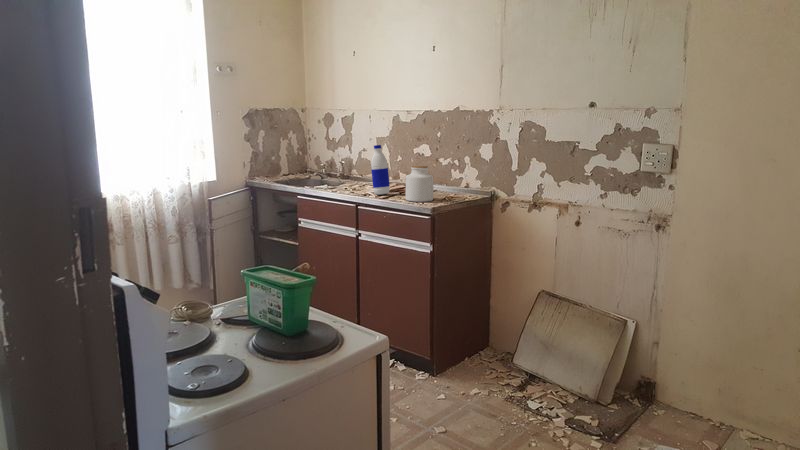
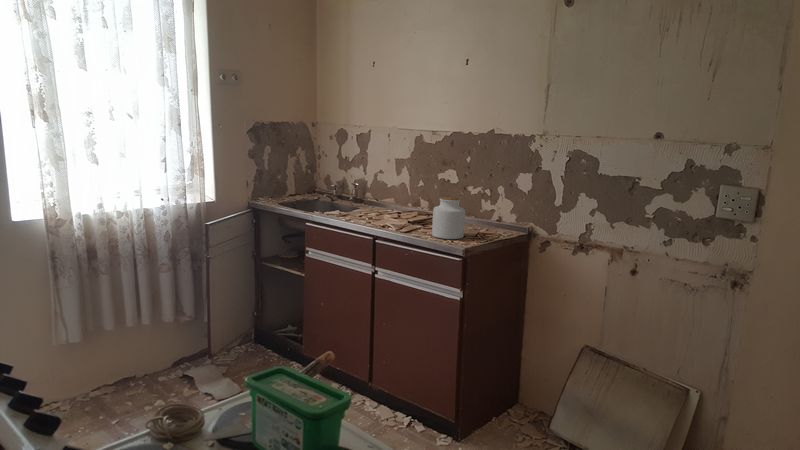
water bottle: present [371,145,390,195] -> none [392,170,412,227]

